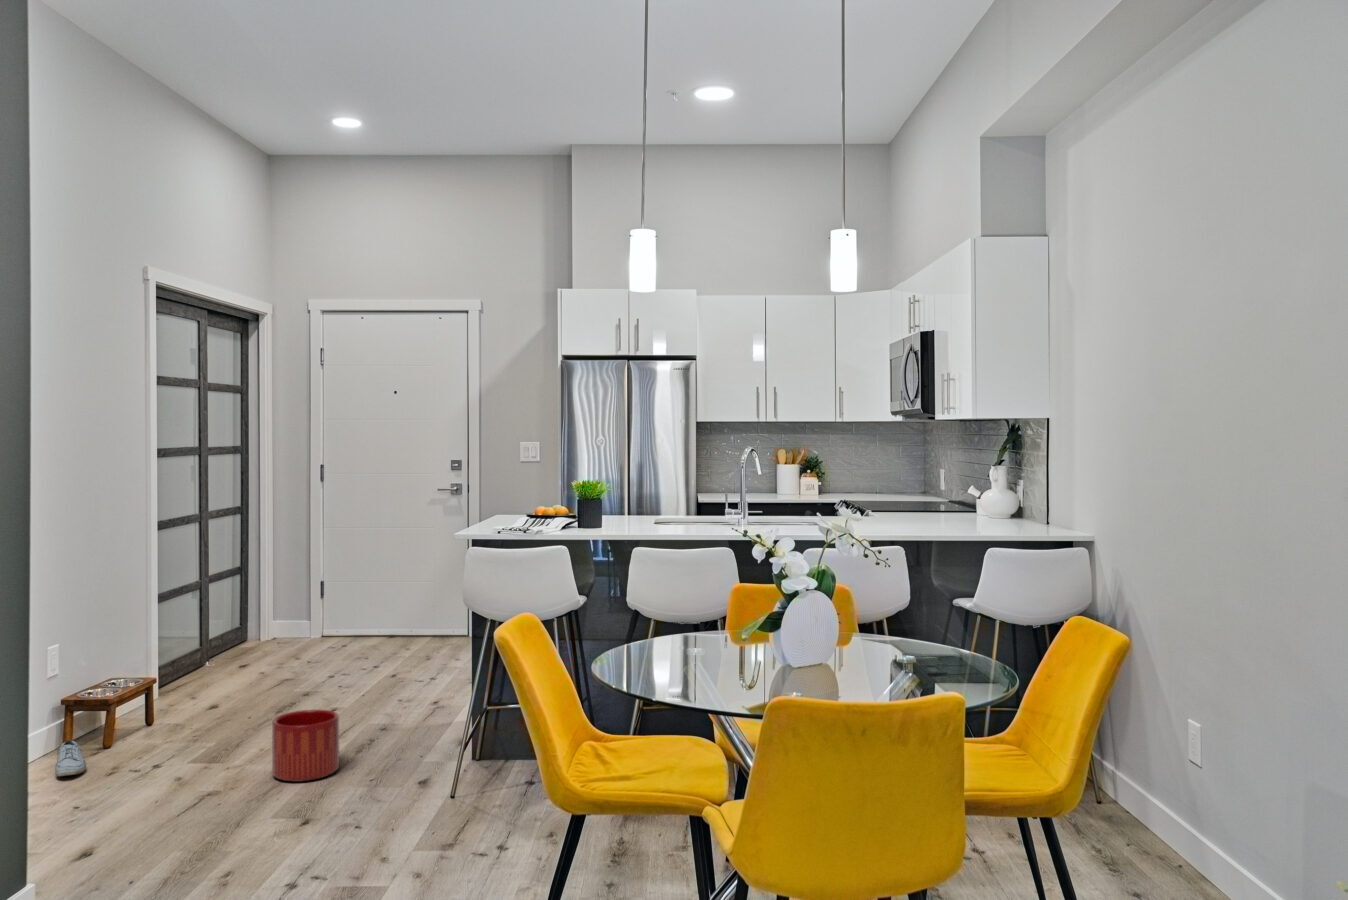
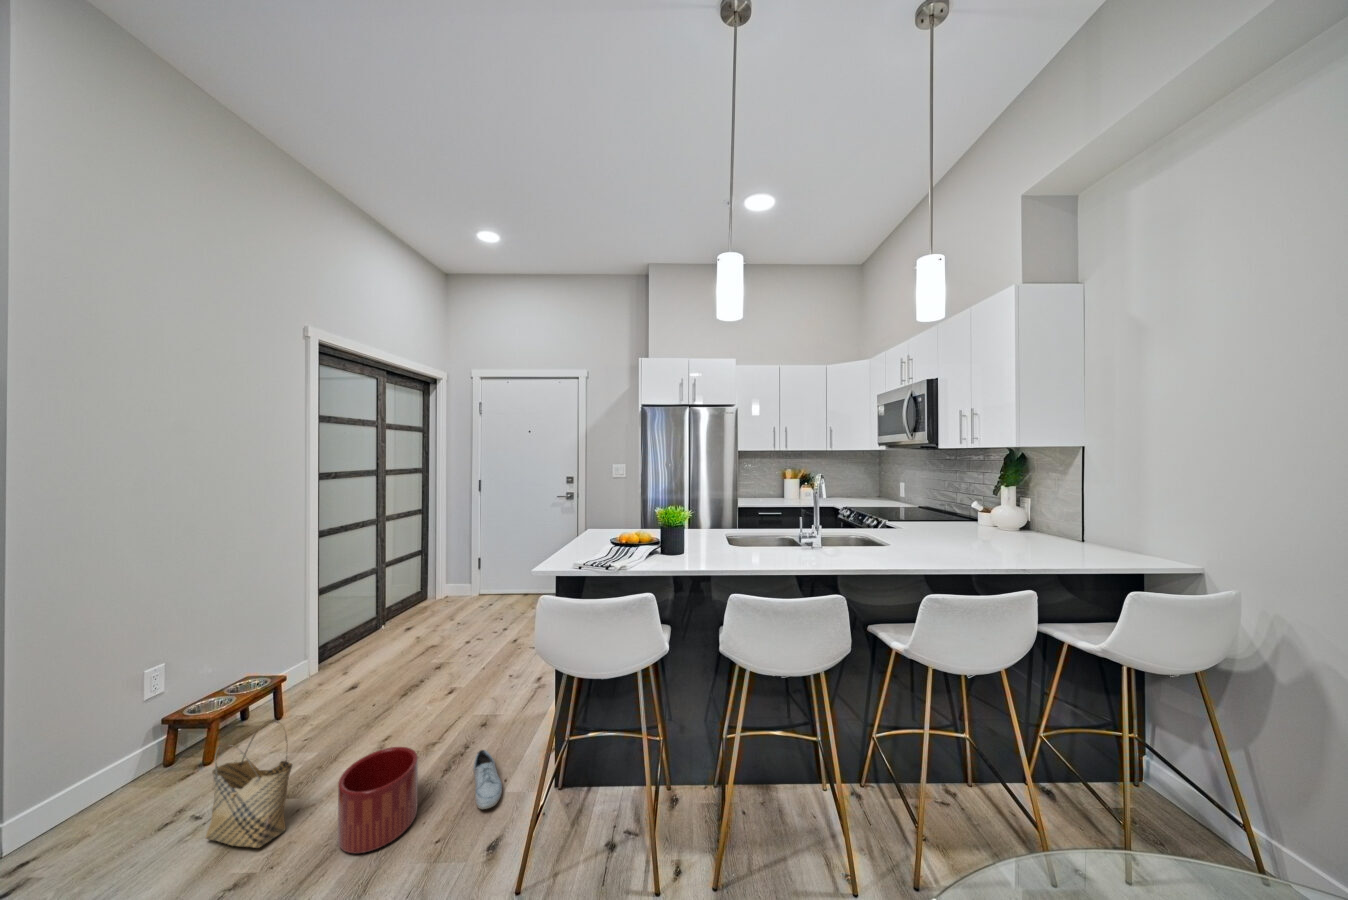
woven basket: none [149,677,223,778] -> present [205,720,292,848]
shoe: present [55,740,86,776] -> present [473,750,502,809]

